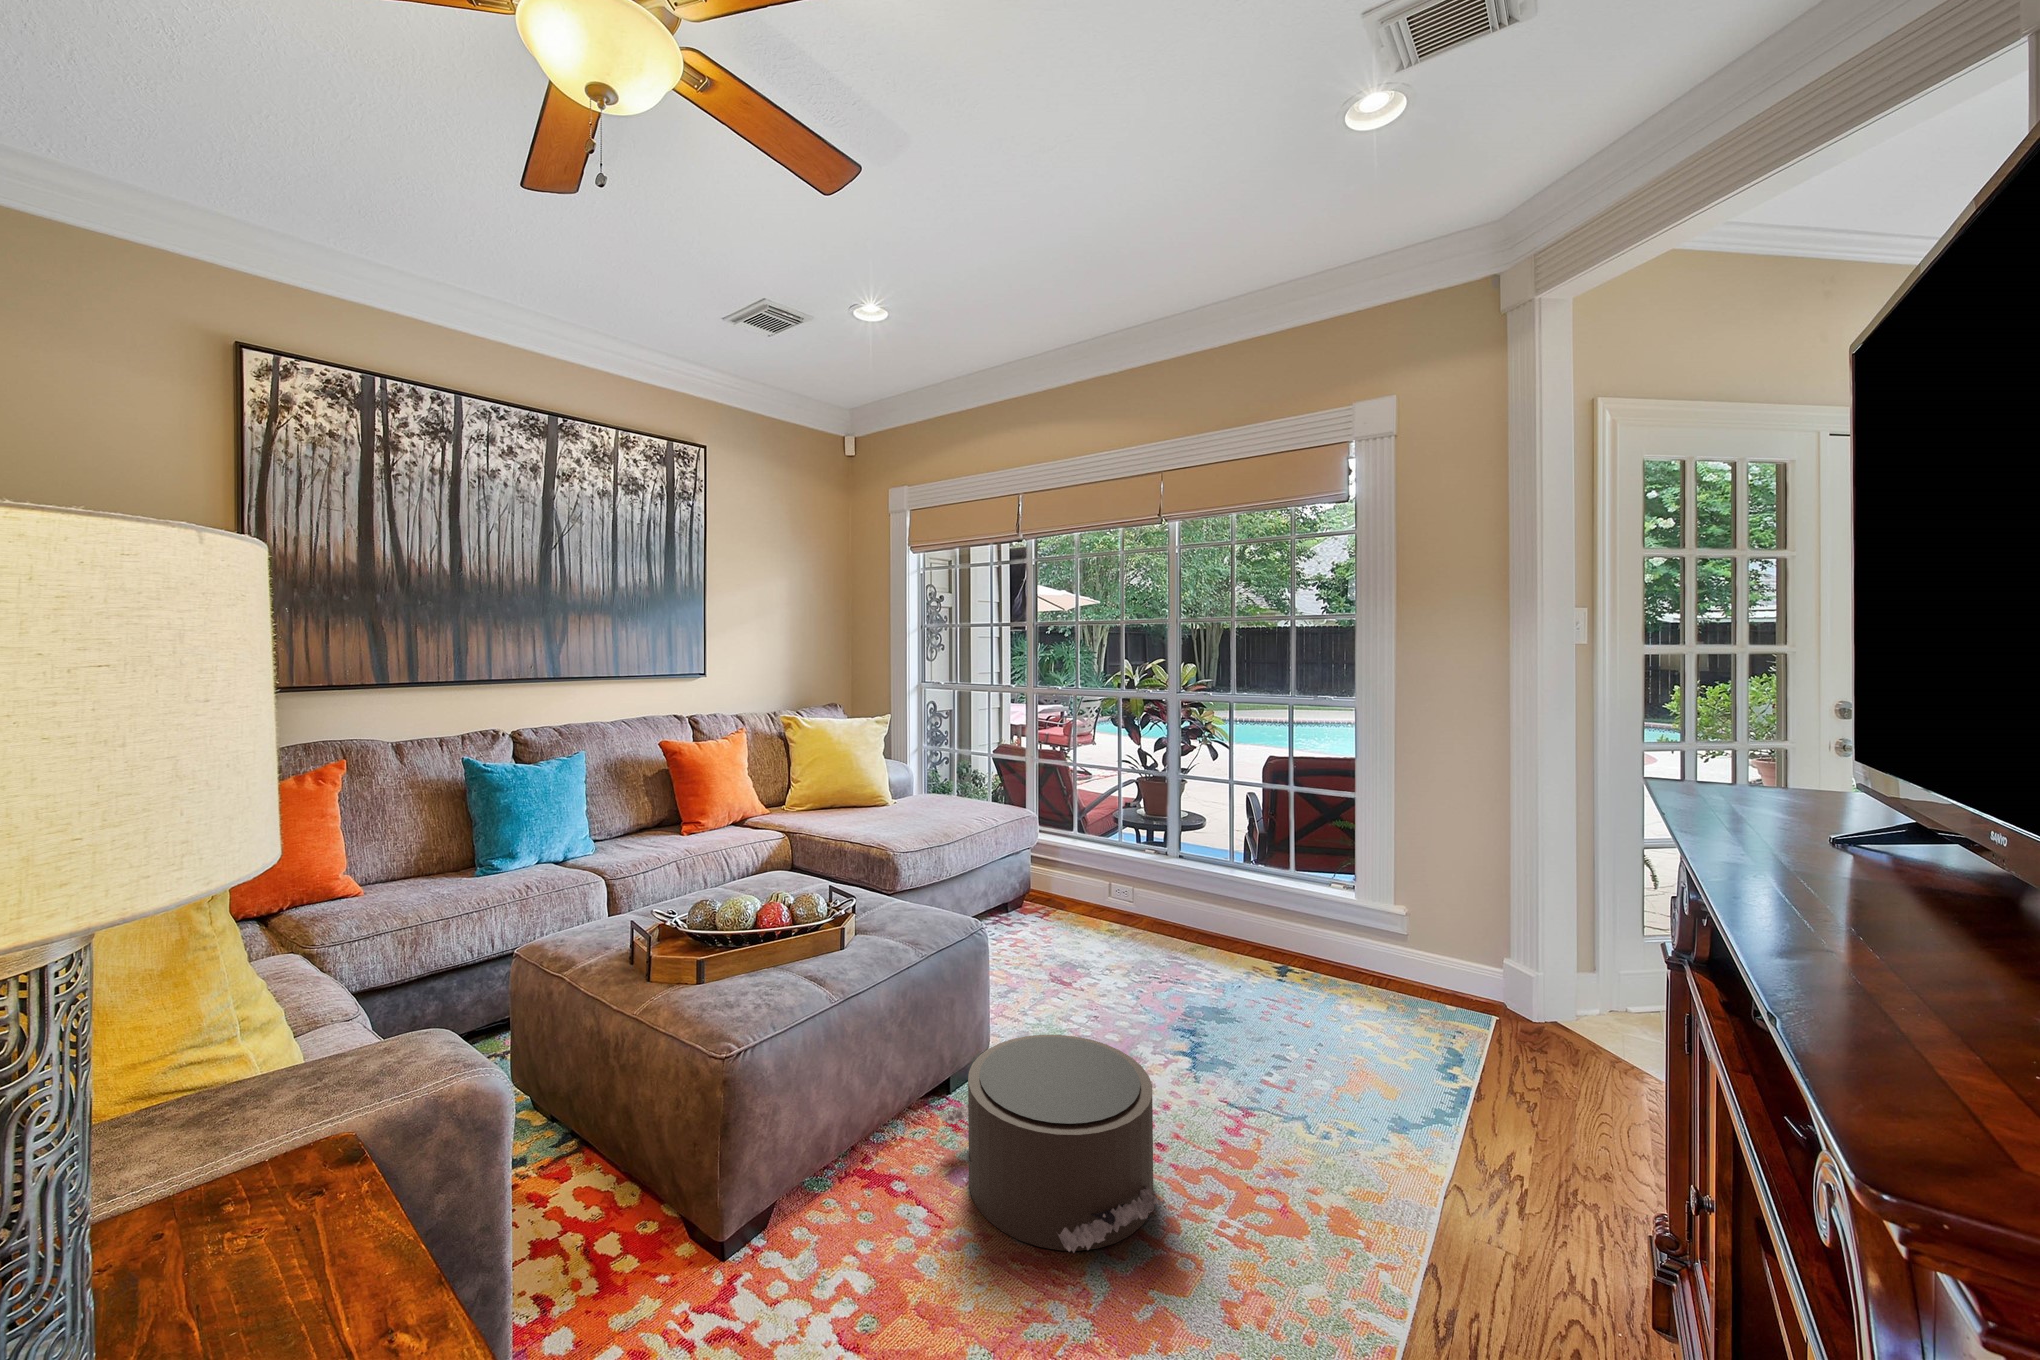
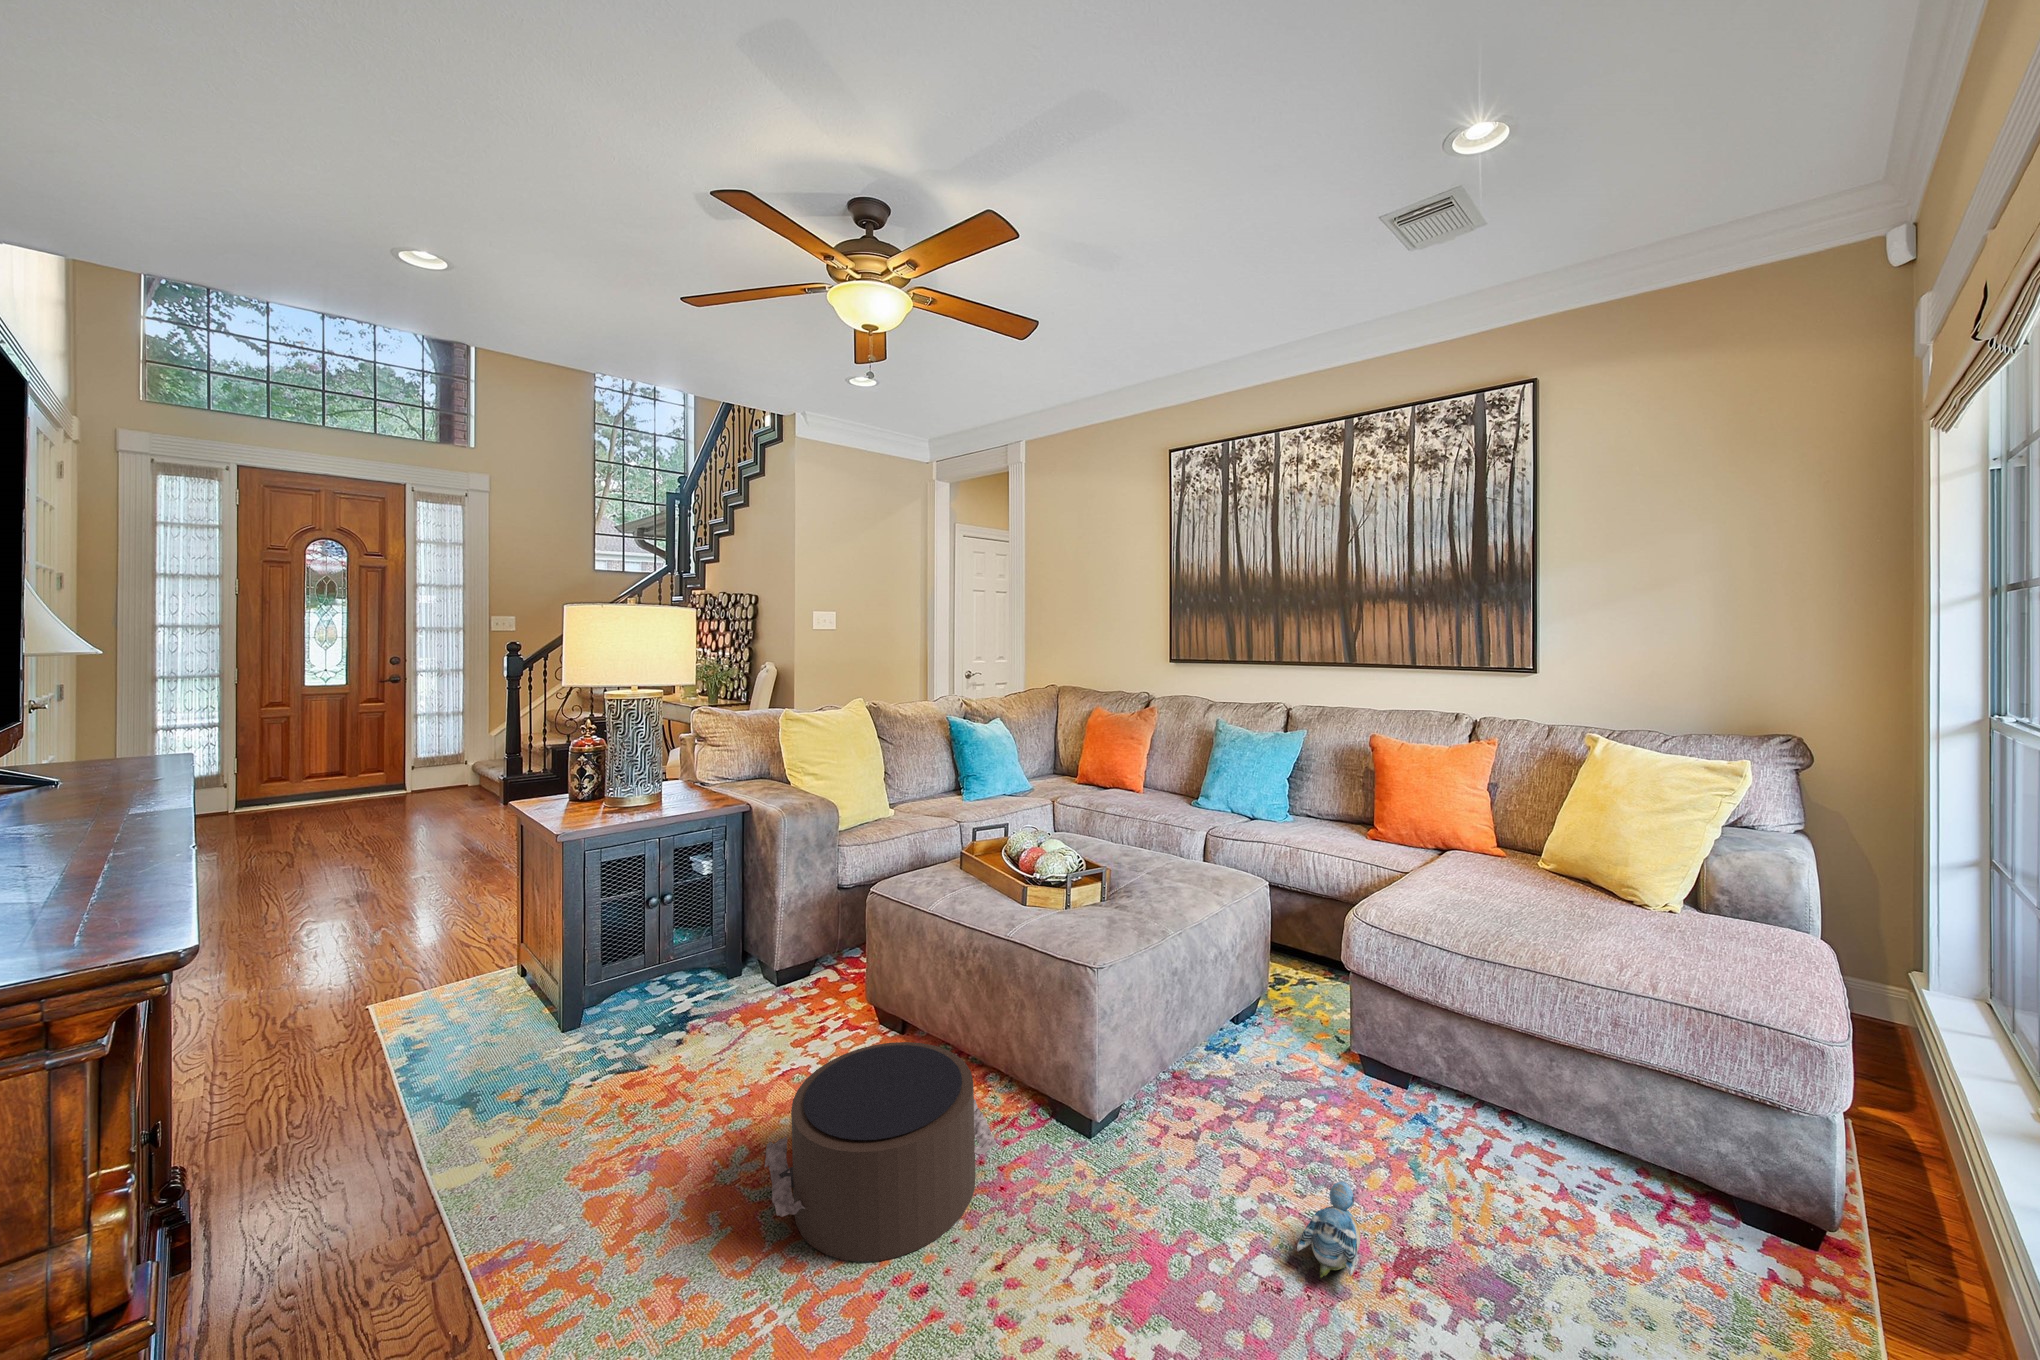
plush toy: none [1036,951,1083,991] -> present [1297,1181,1361,1278]

